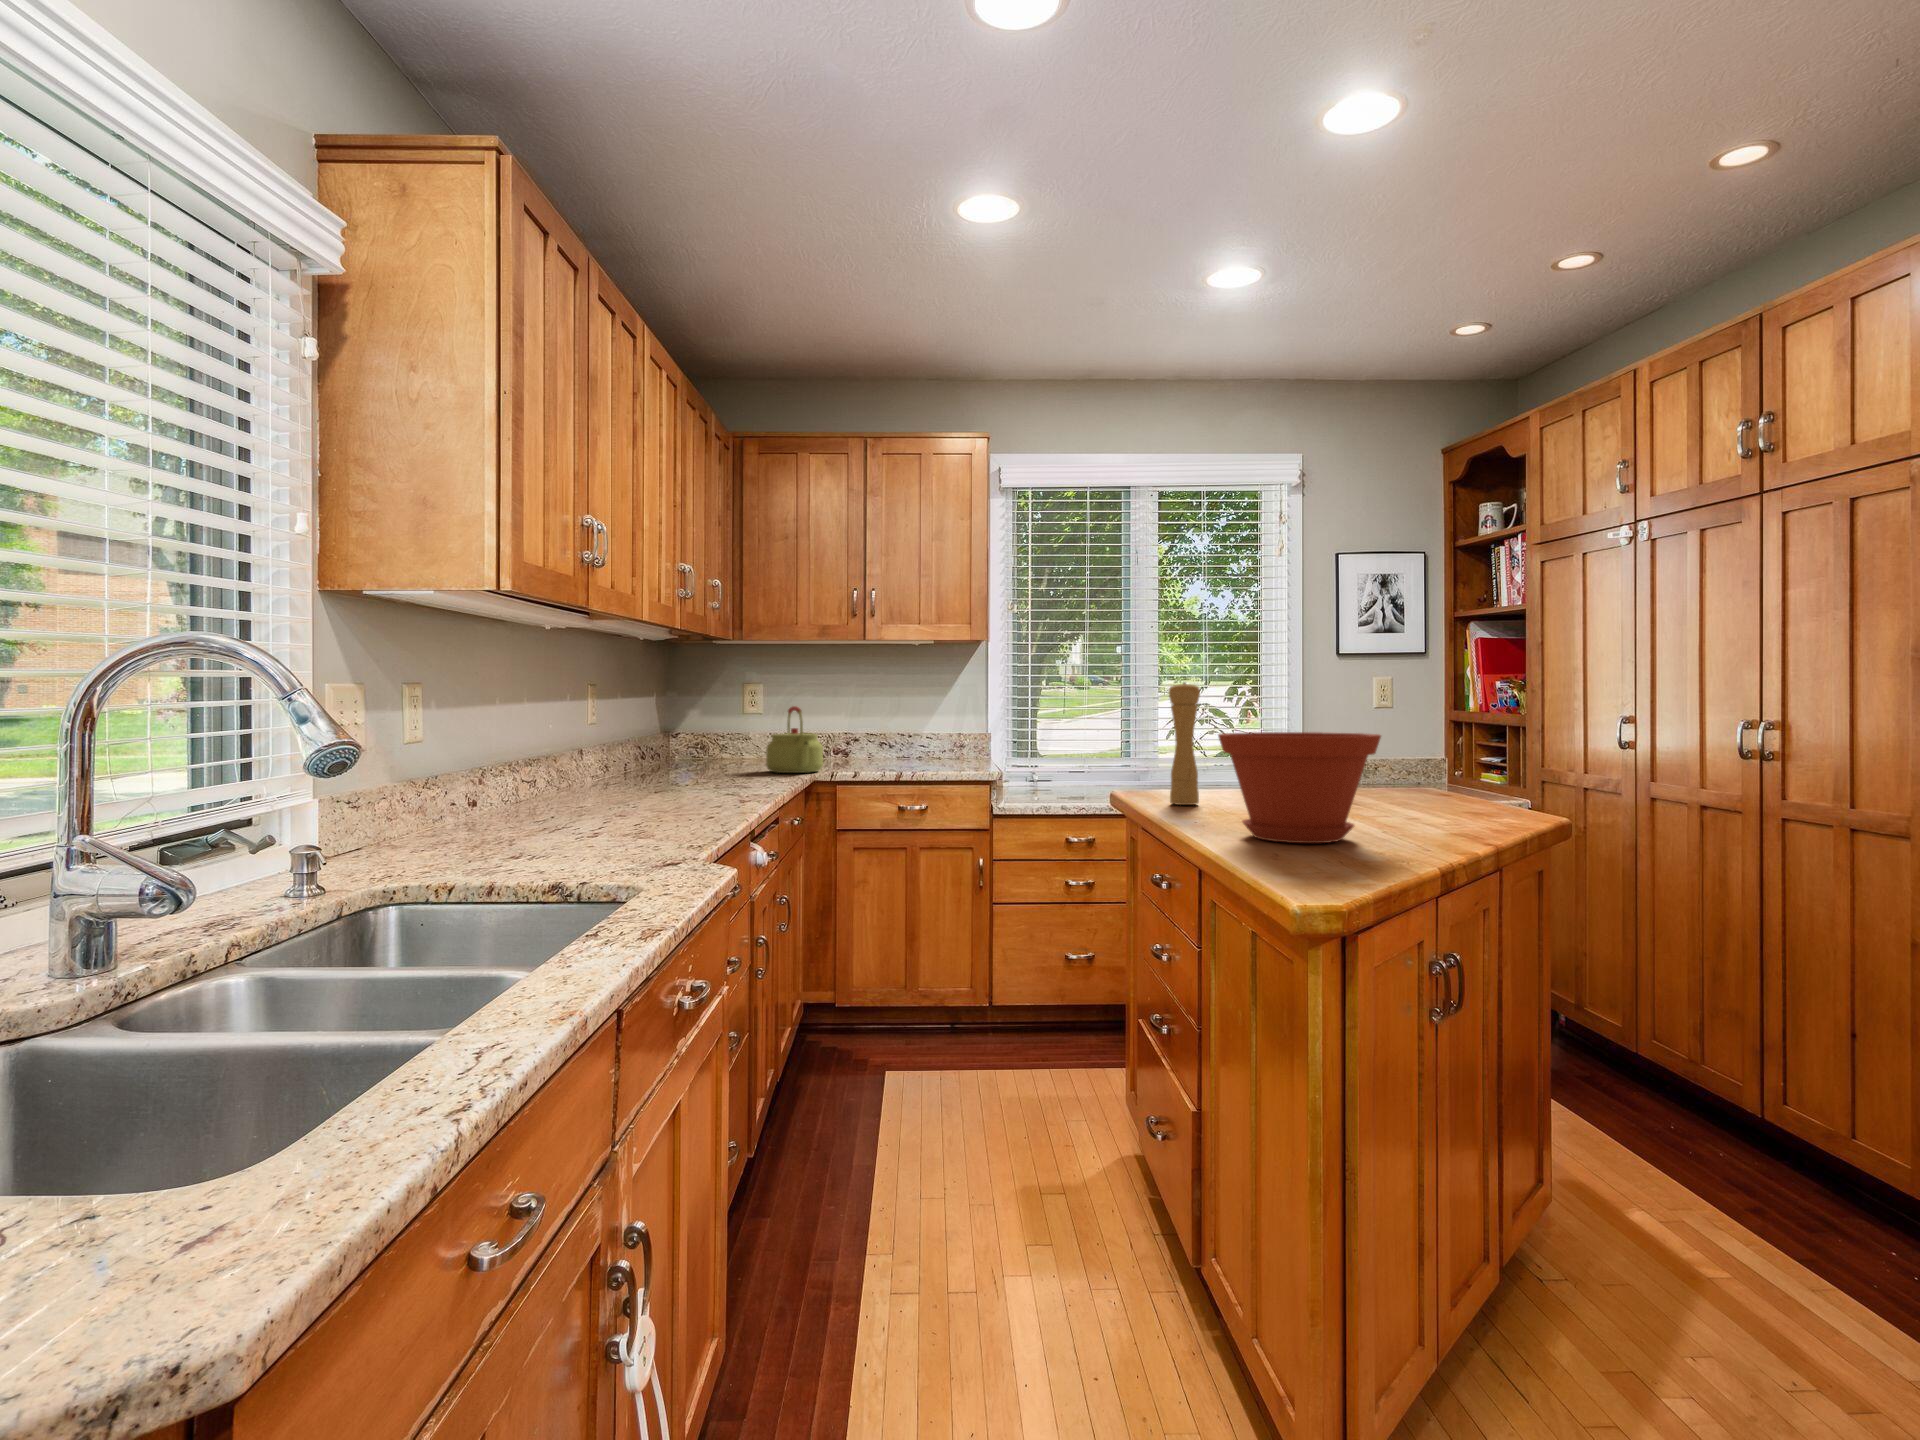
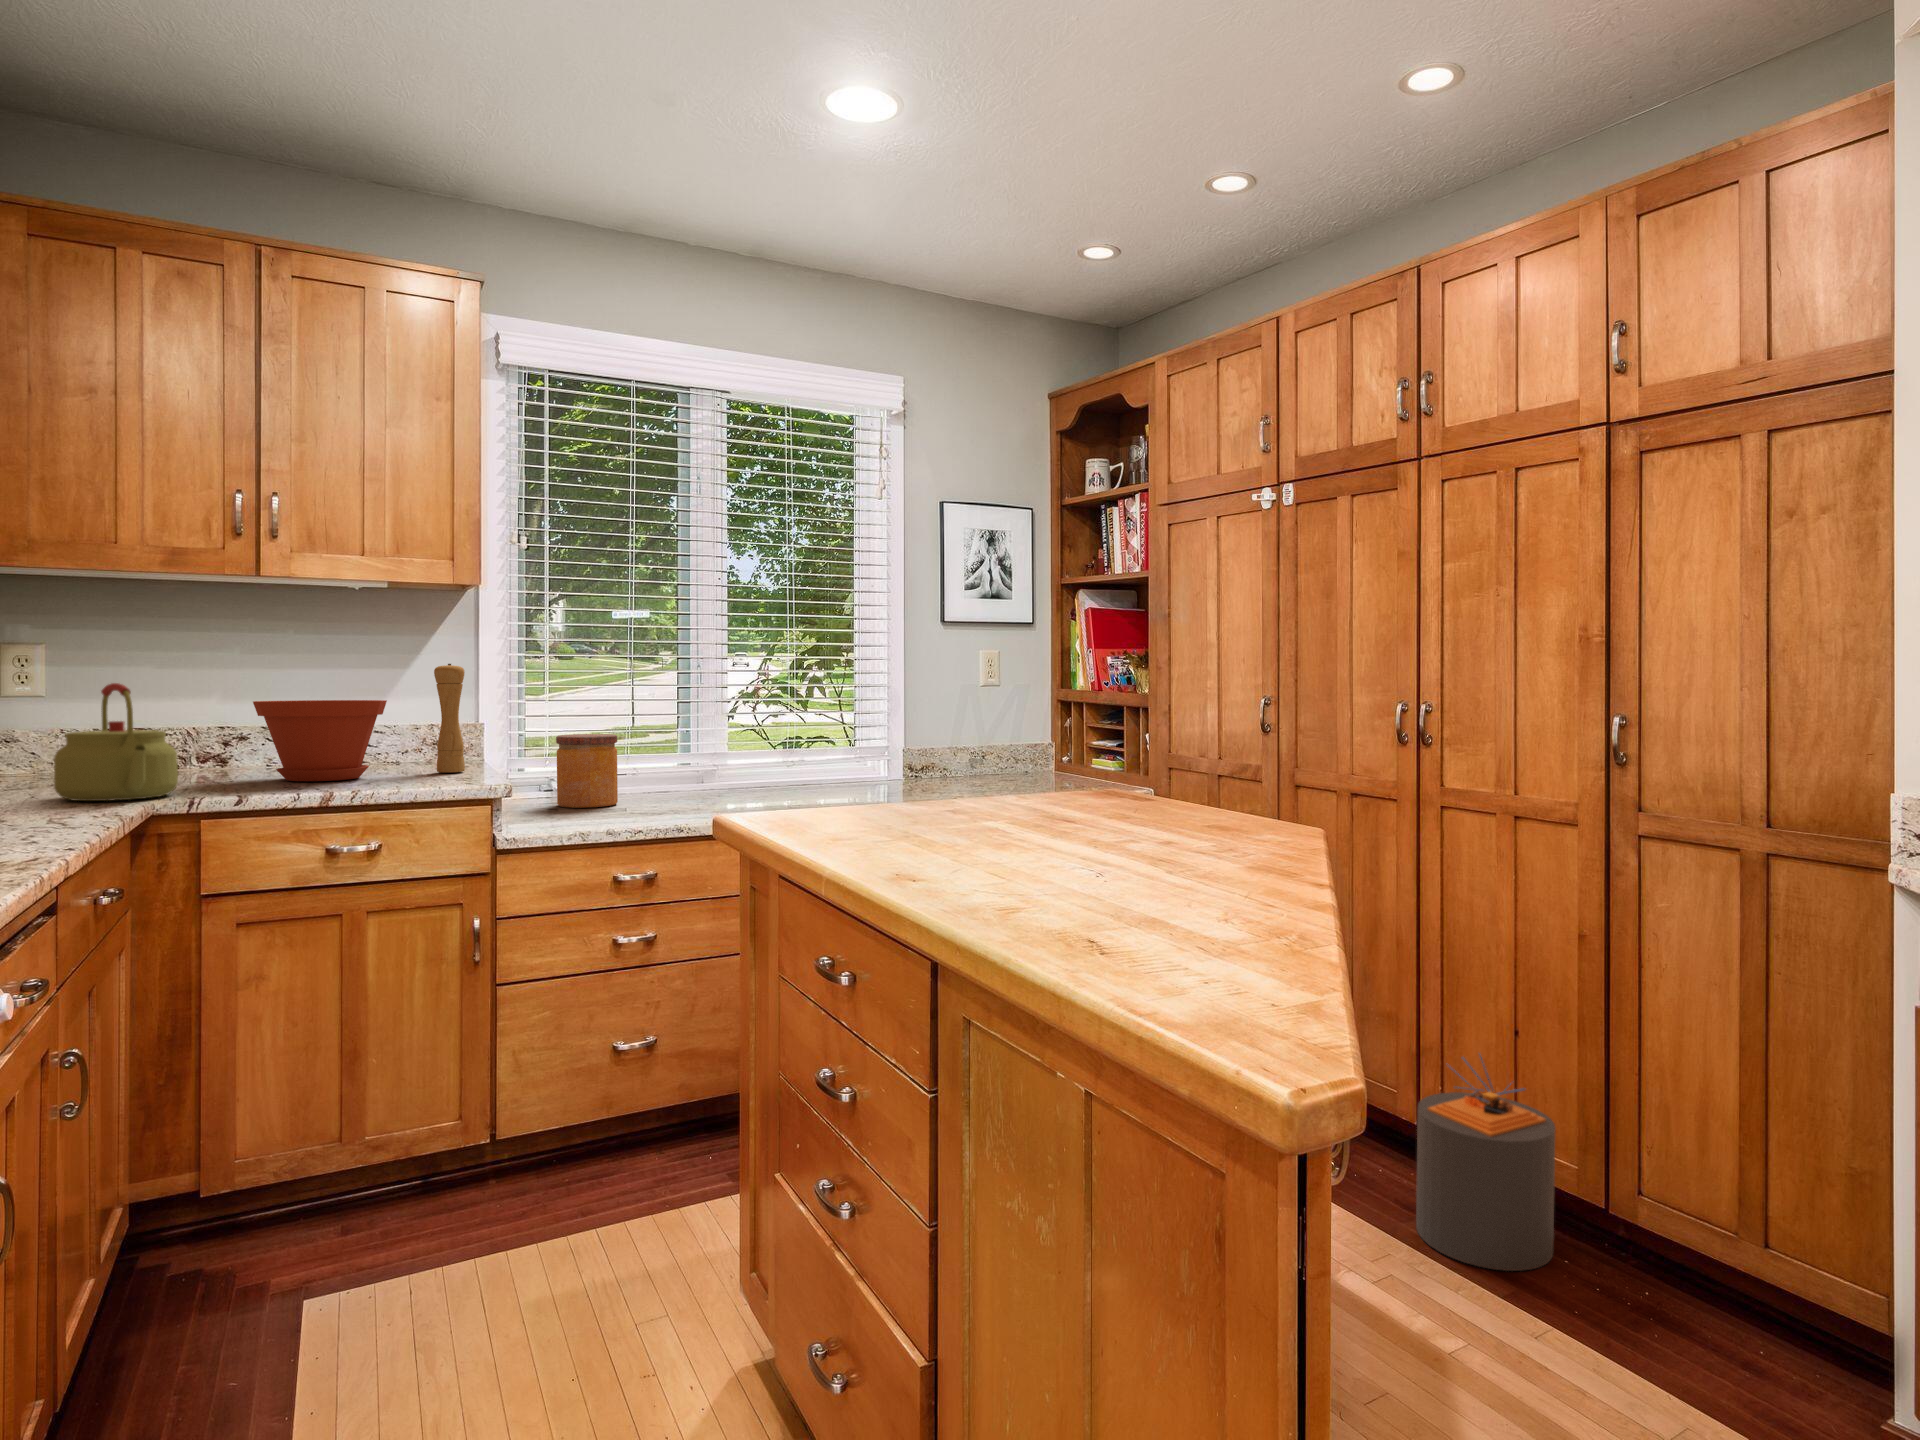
pepper mill: present [1169,682,1200,805] -> present [434,664,465,773]
plant pot: present [1218,732,1381,843] -> present [253,700,387,781]
jar: none [1036,740,1077,791] -> present [556,734,618,808]
trash can: none [1728,1034,1878,1237] -> present [1416,1054,1555,1271]

